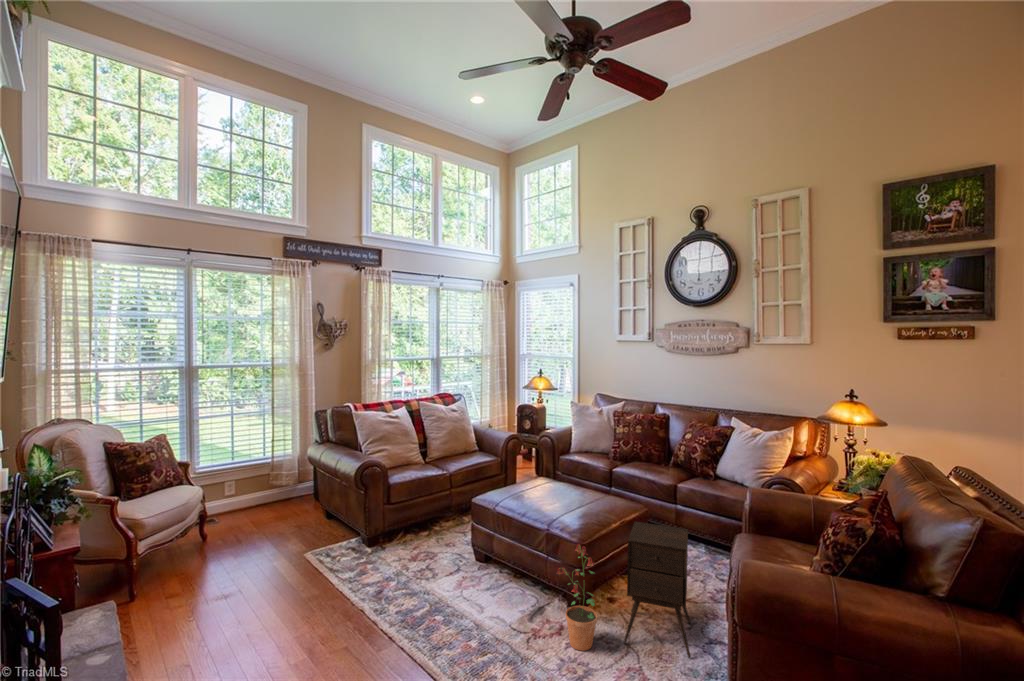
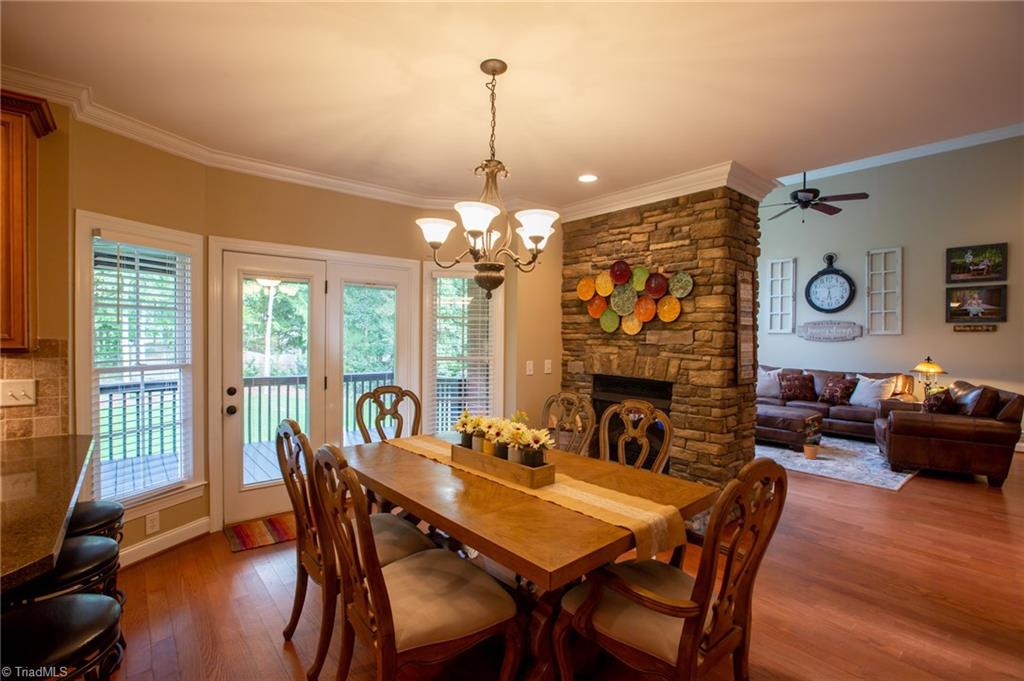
side table: present [624,522,691,658] -> none [825,413,861,462]

